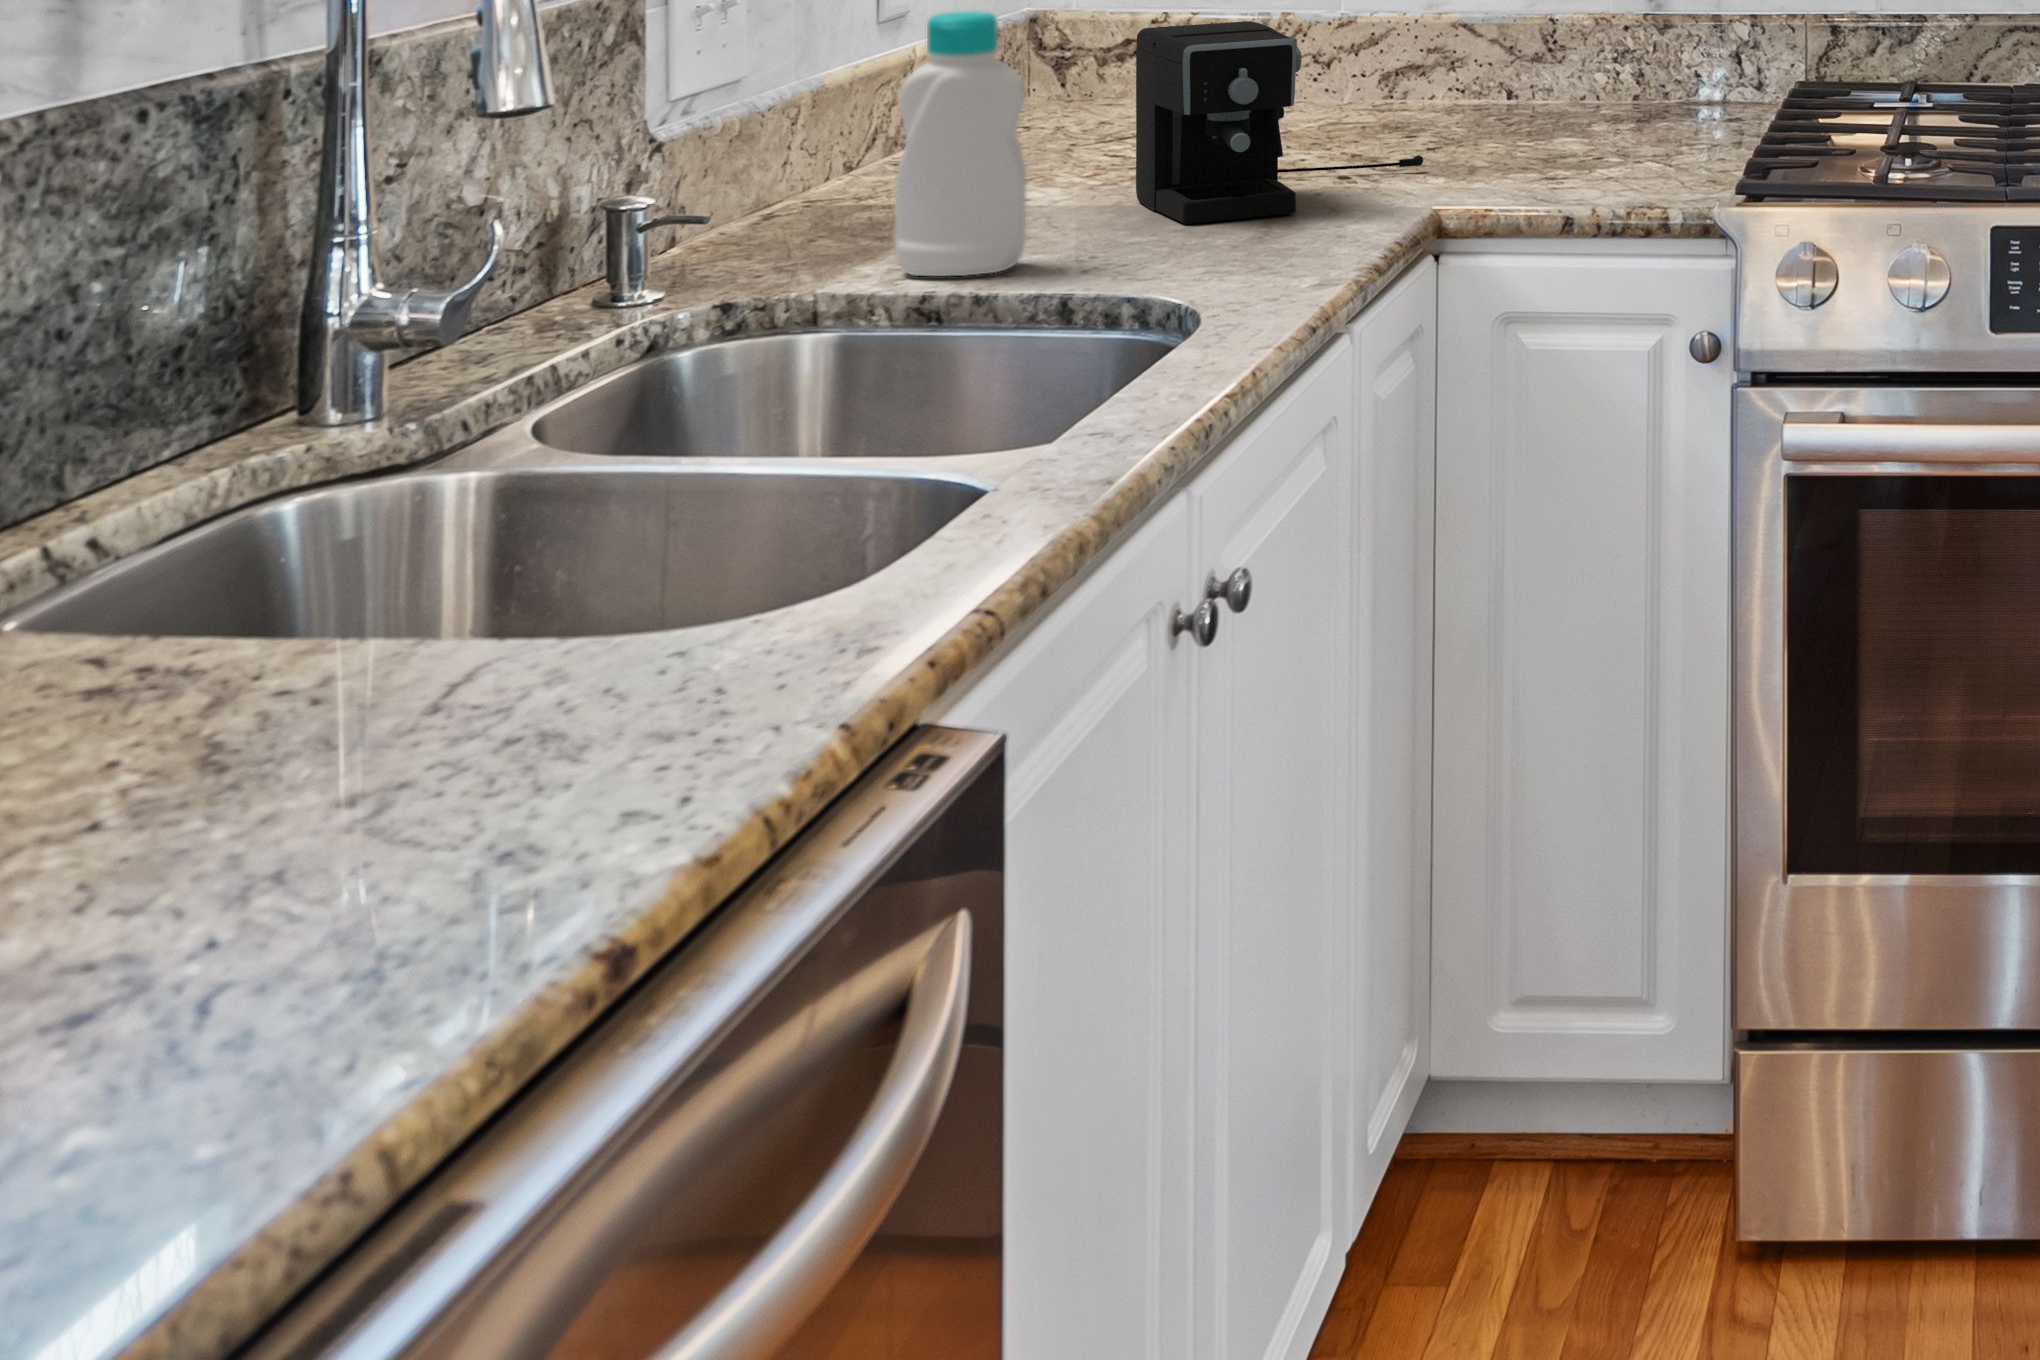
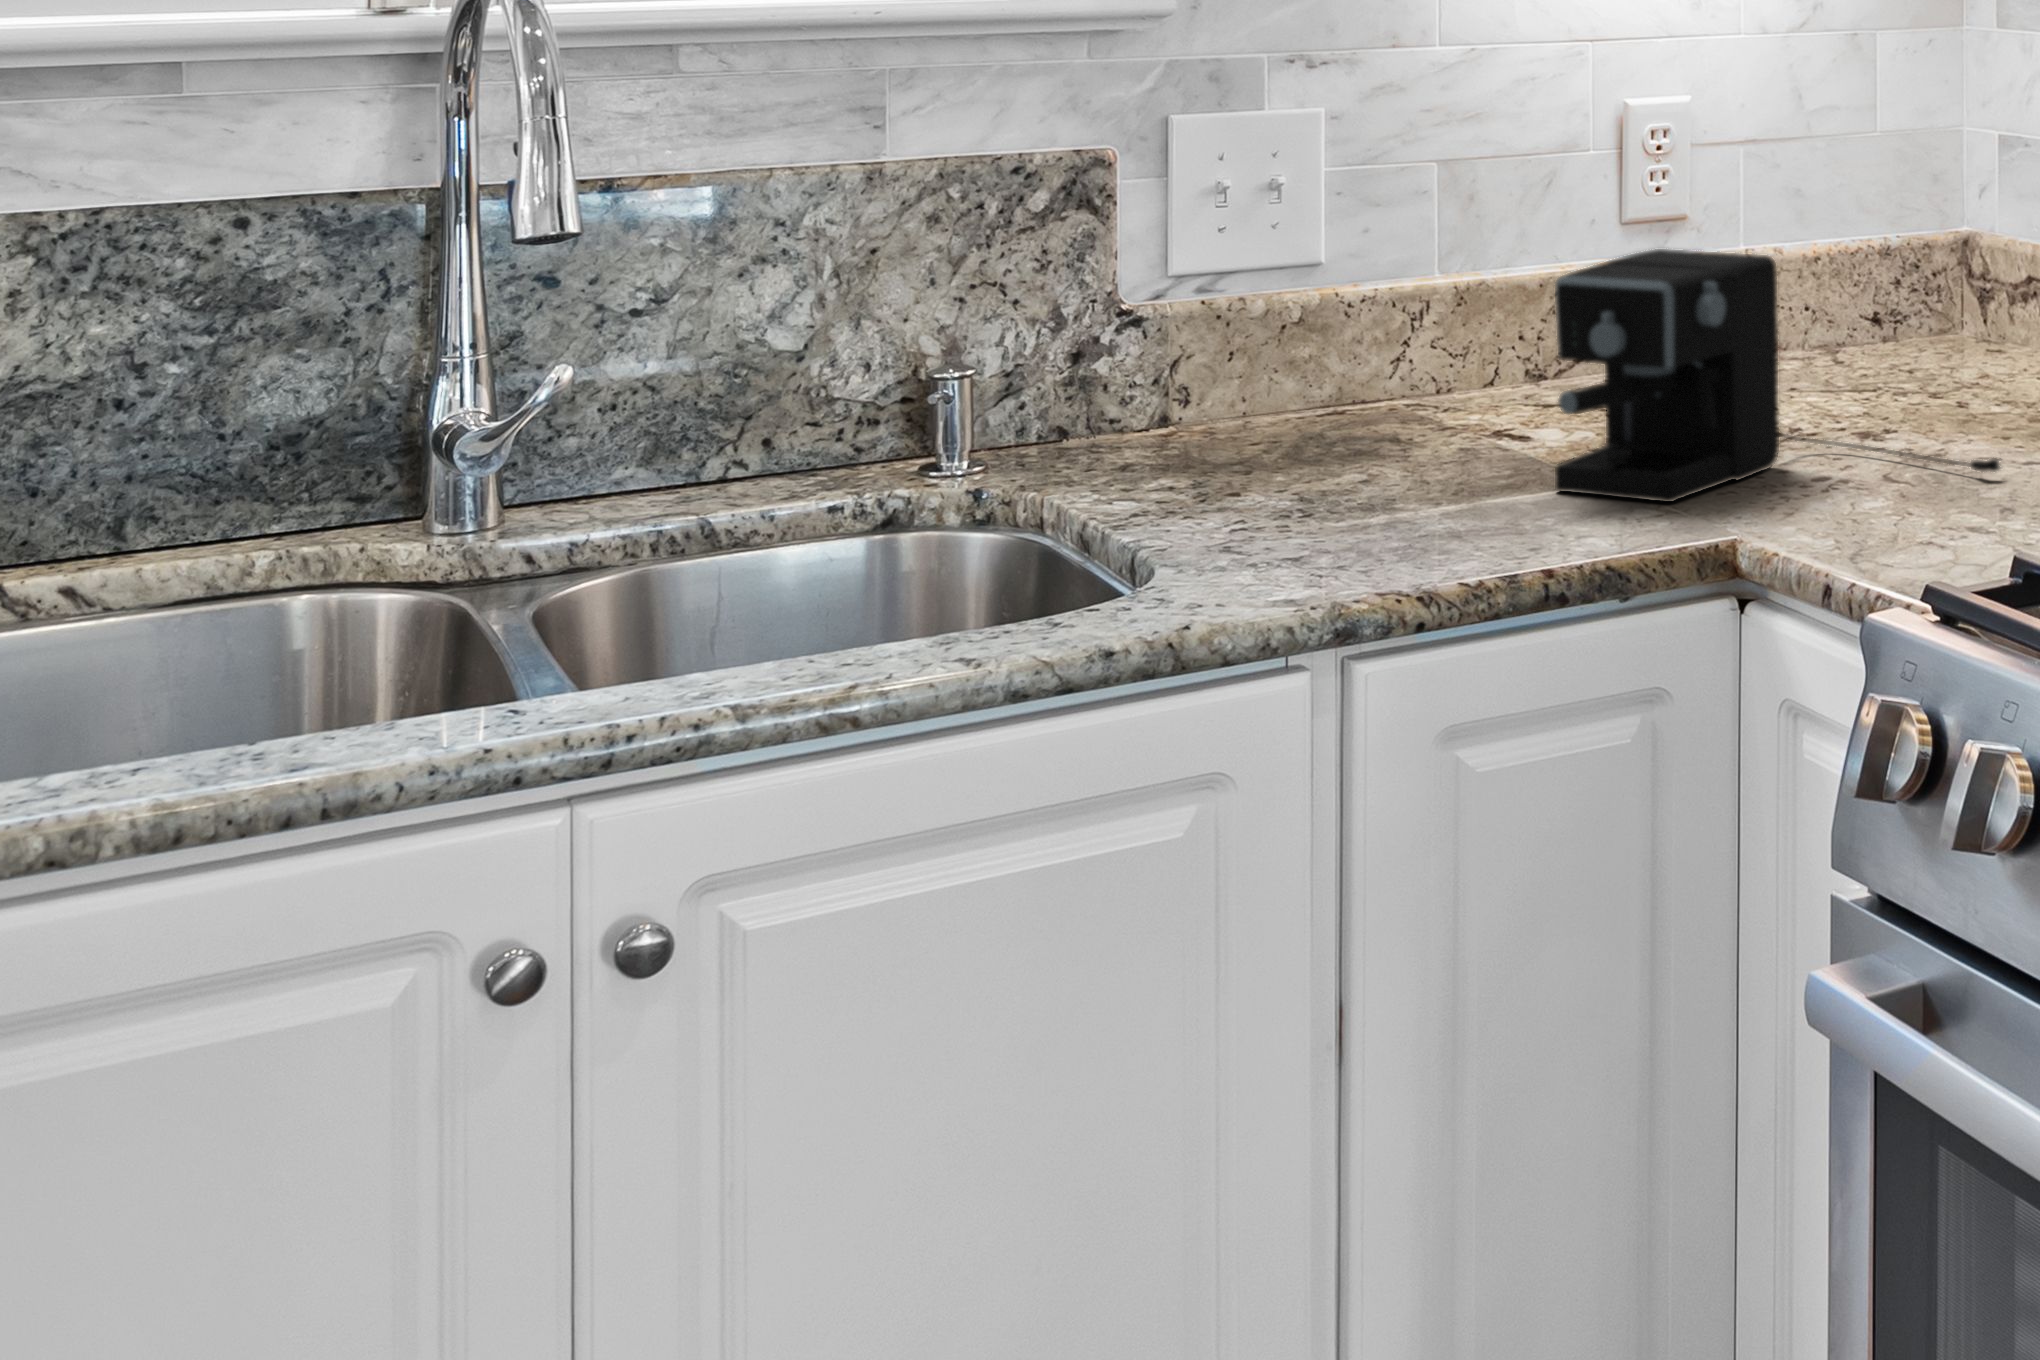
bottle: present [895,11,1026,276] -> none [1171,206,1291,505]

